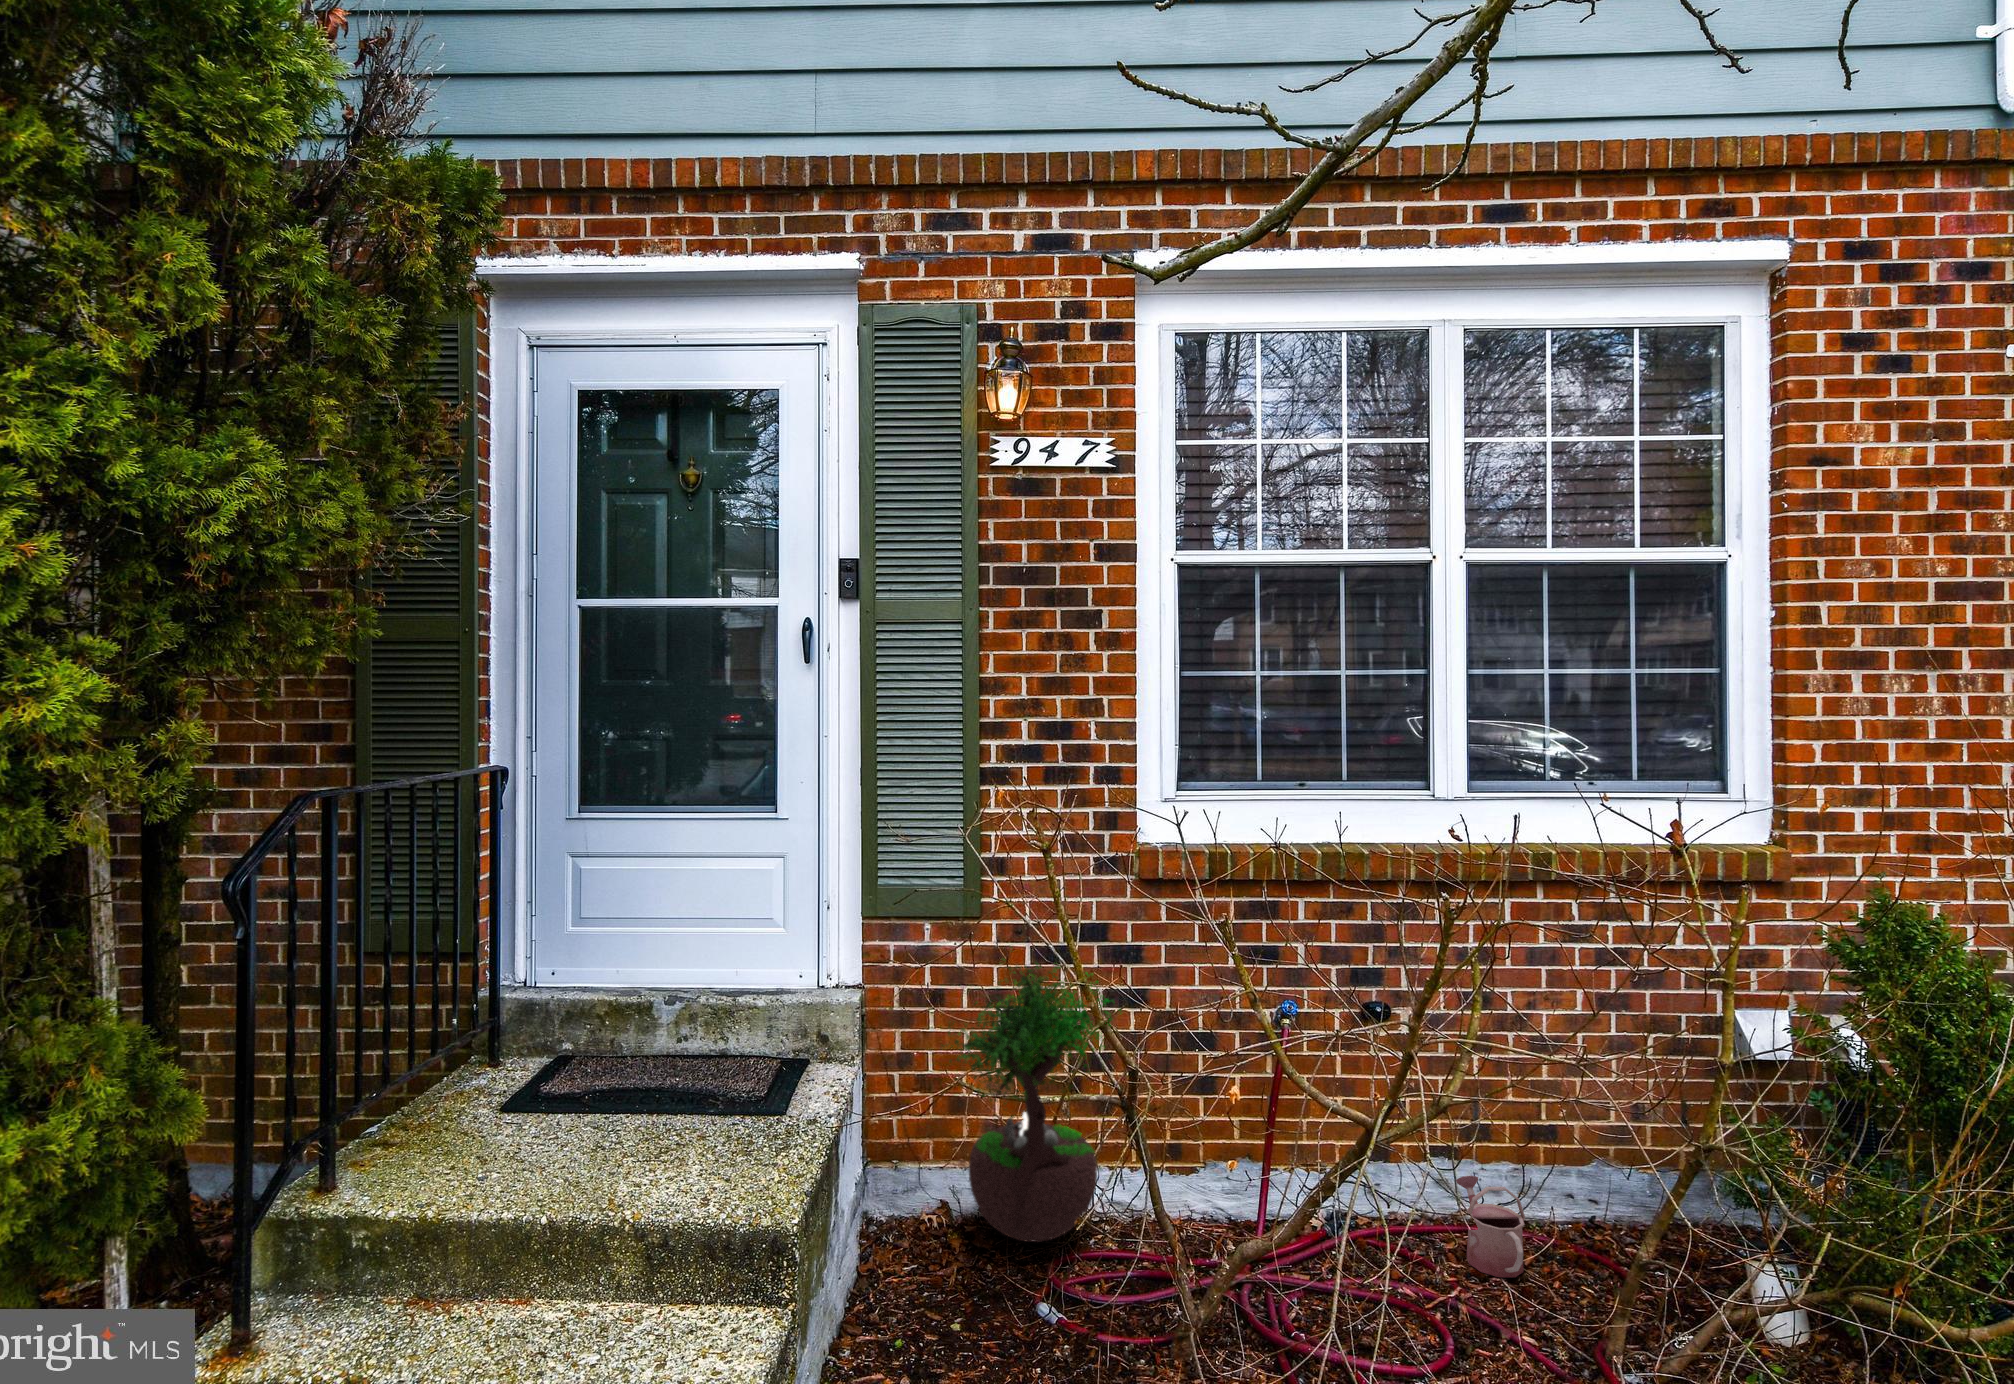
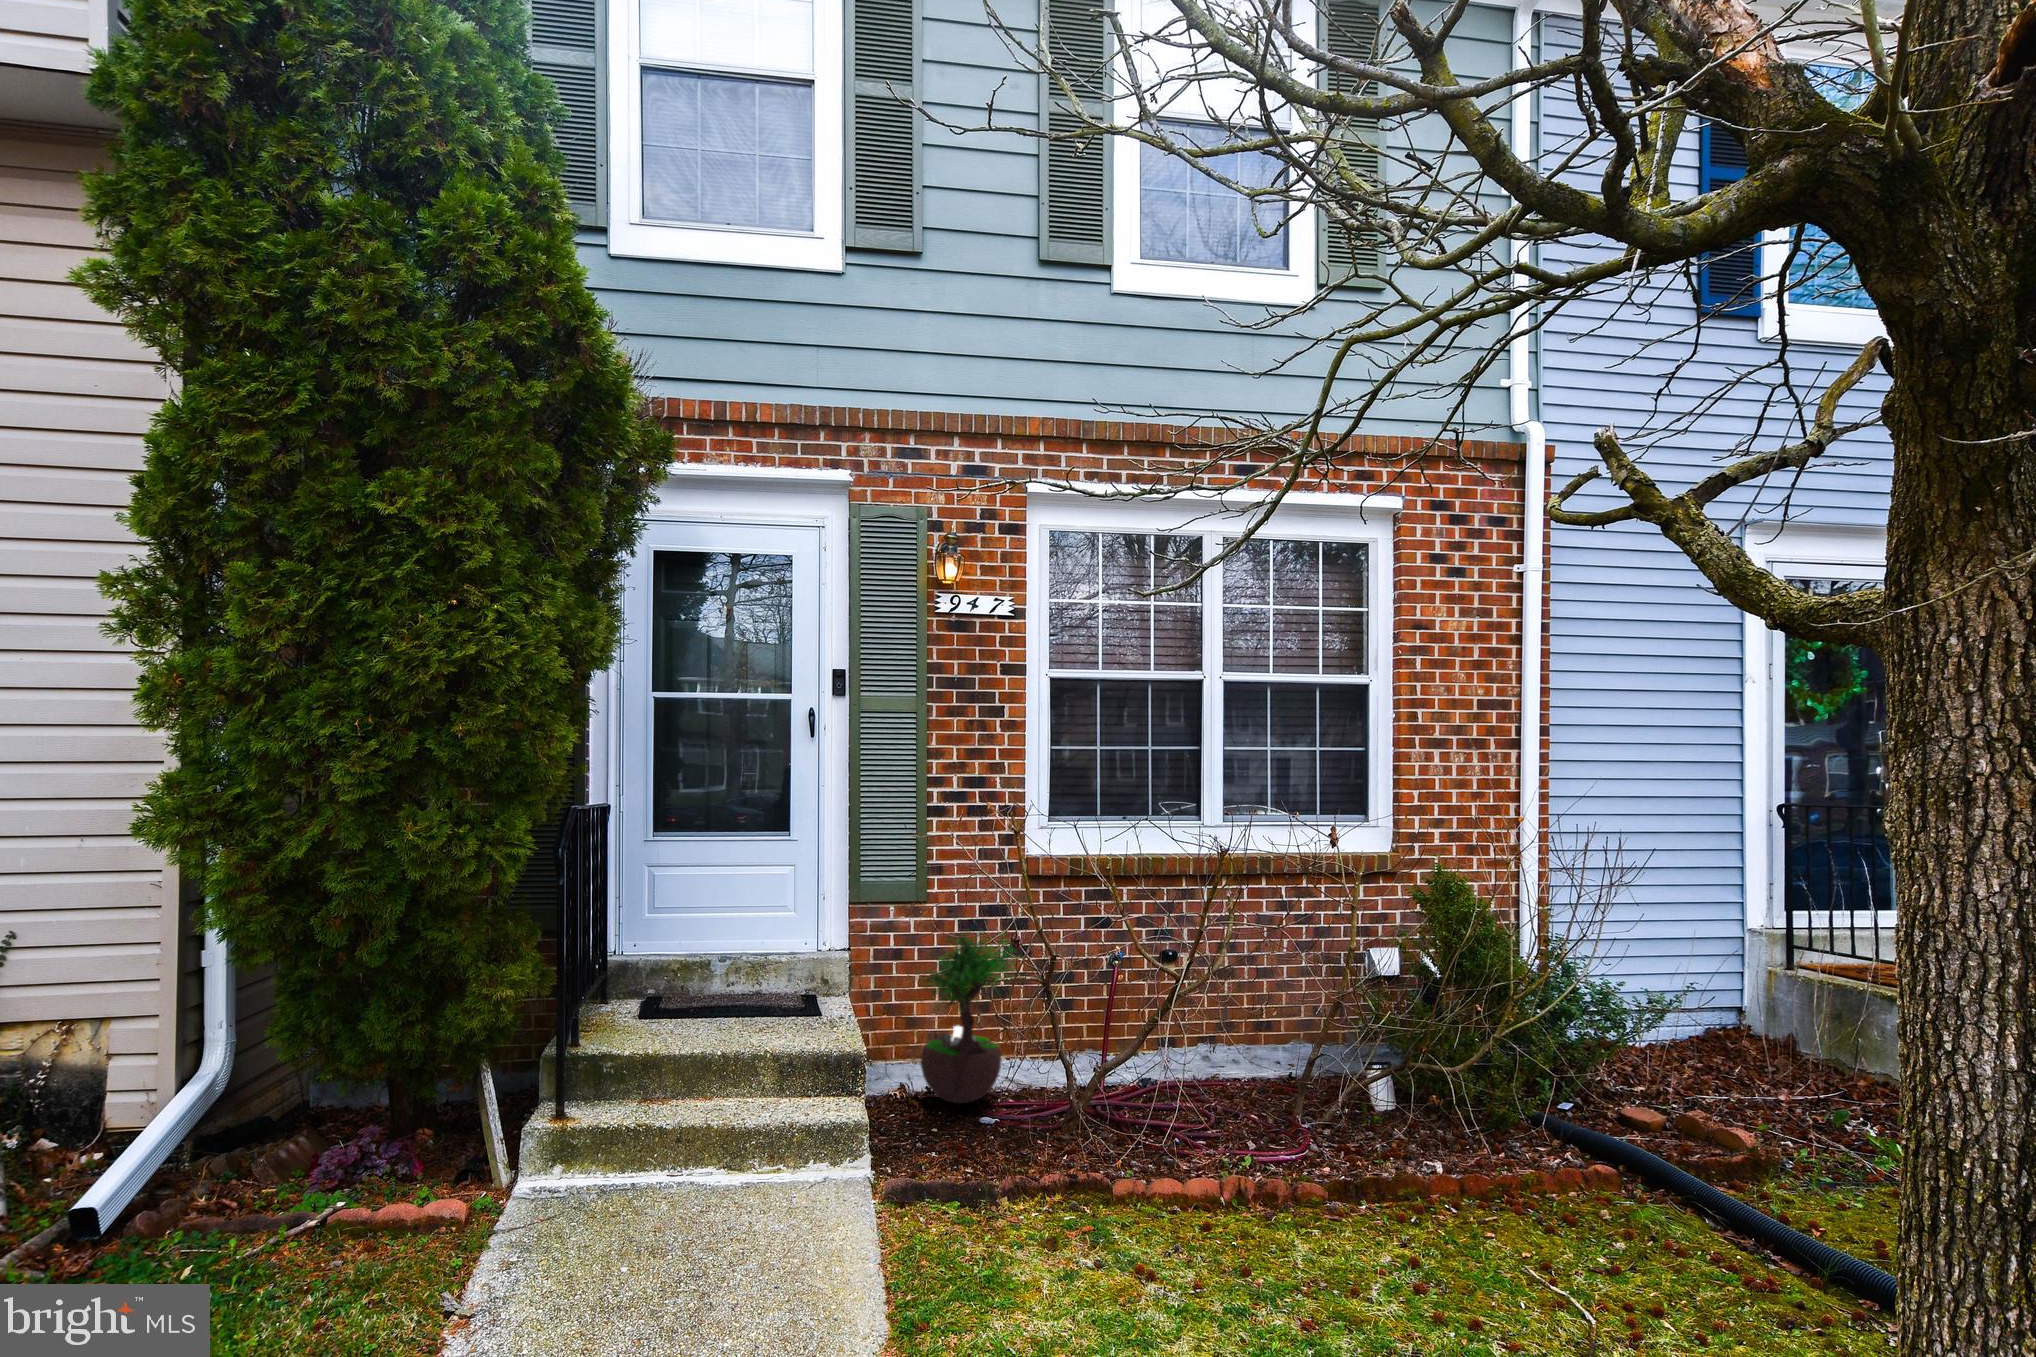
watering can: present [1456,1176,1525,1277] -> none [1211,1054,1248,1107]

